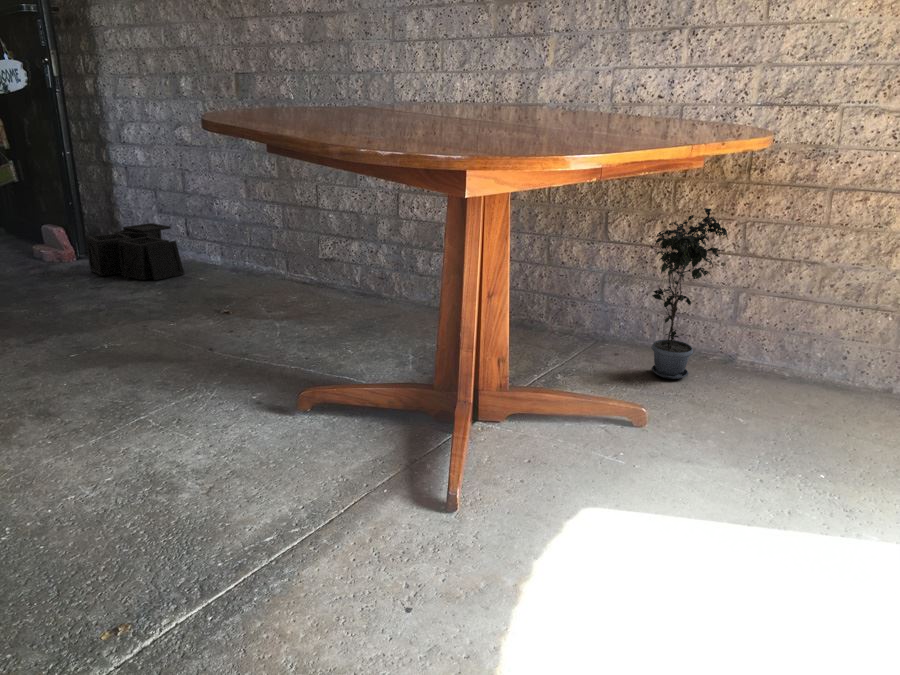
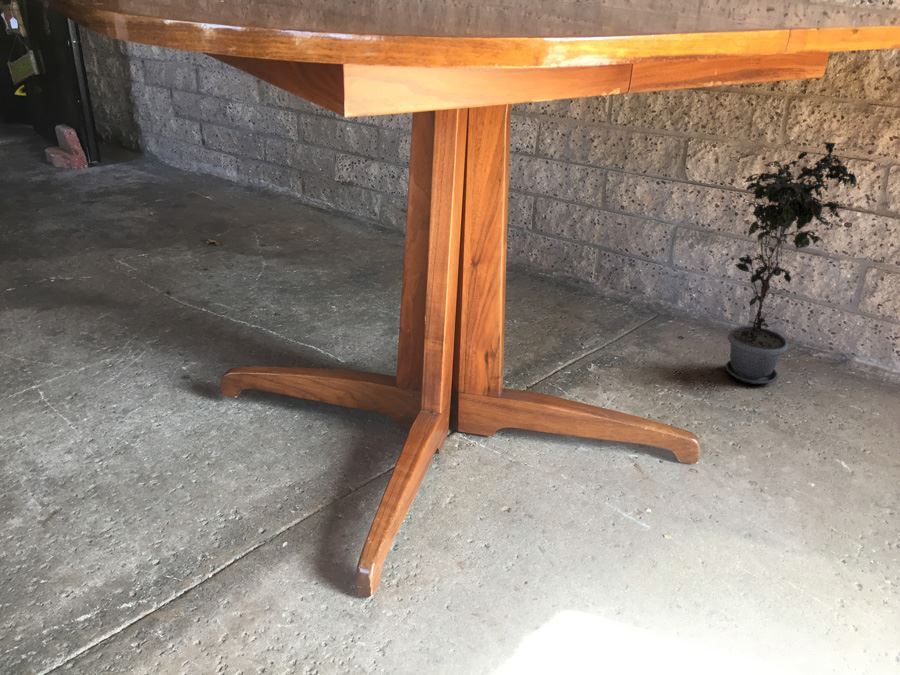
storage bin: present [86,223,184,281] -> none [83,128,189,197]

